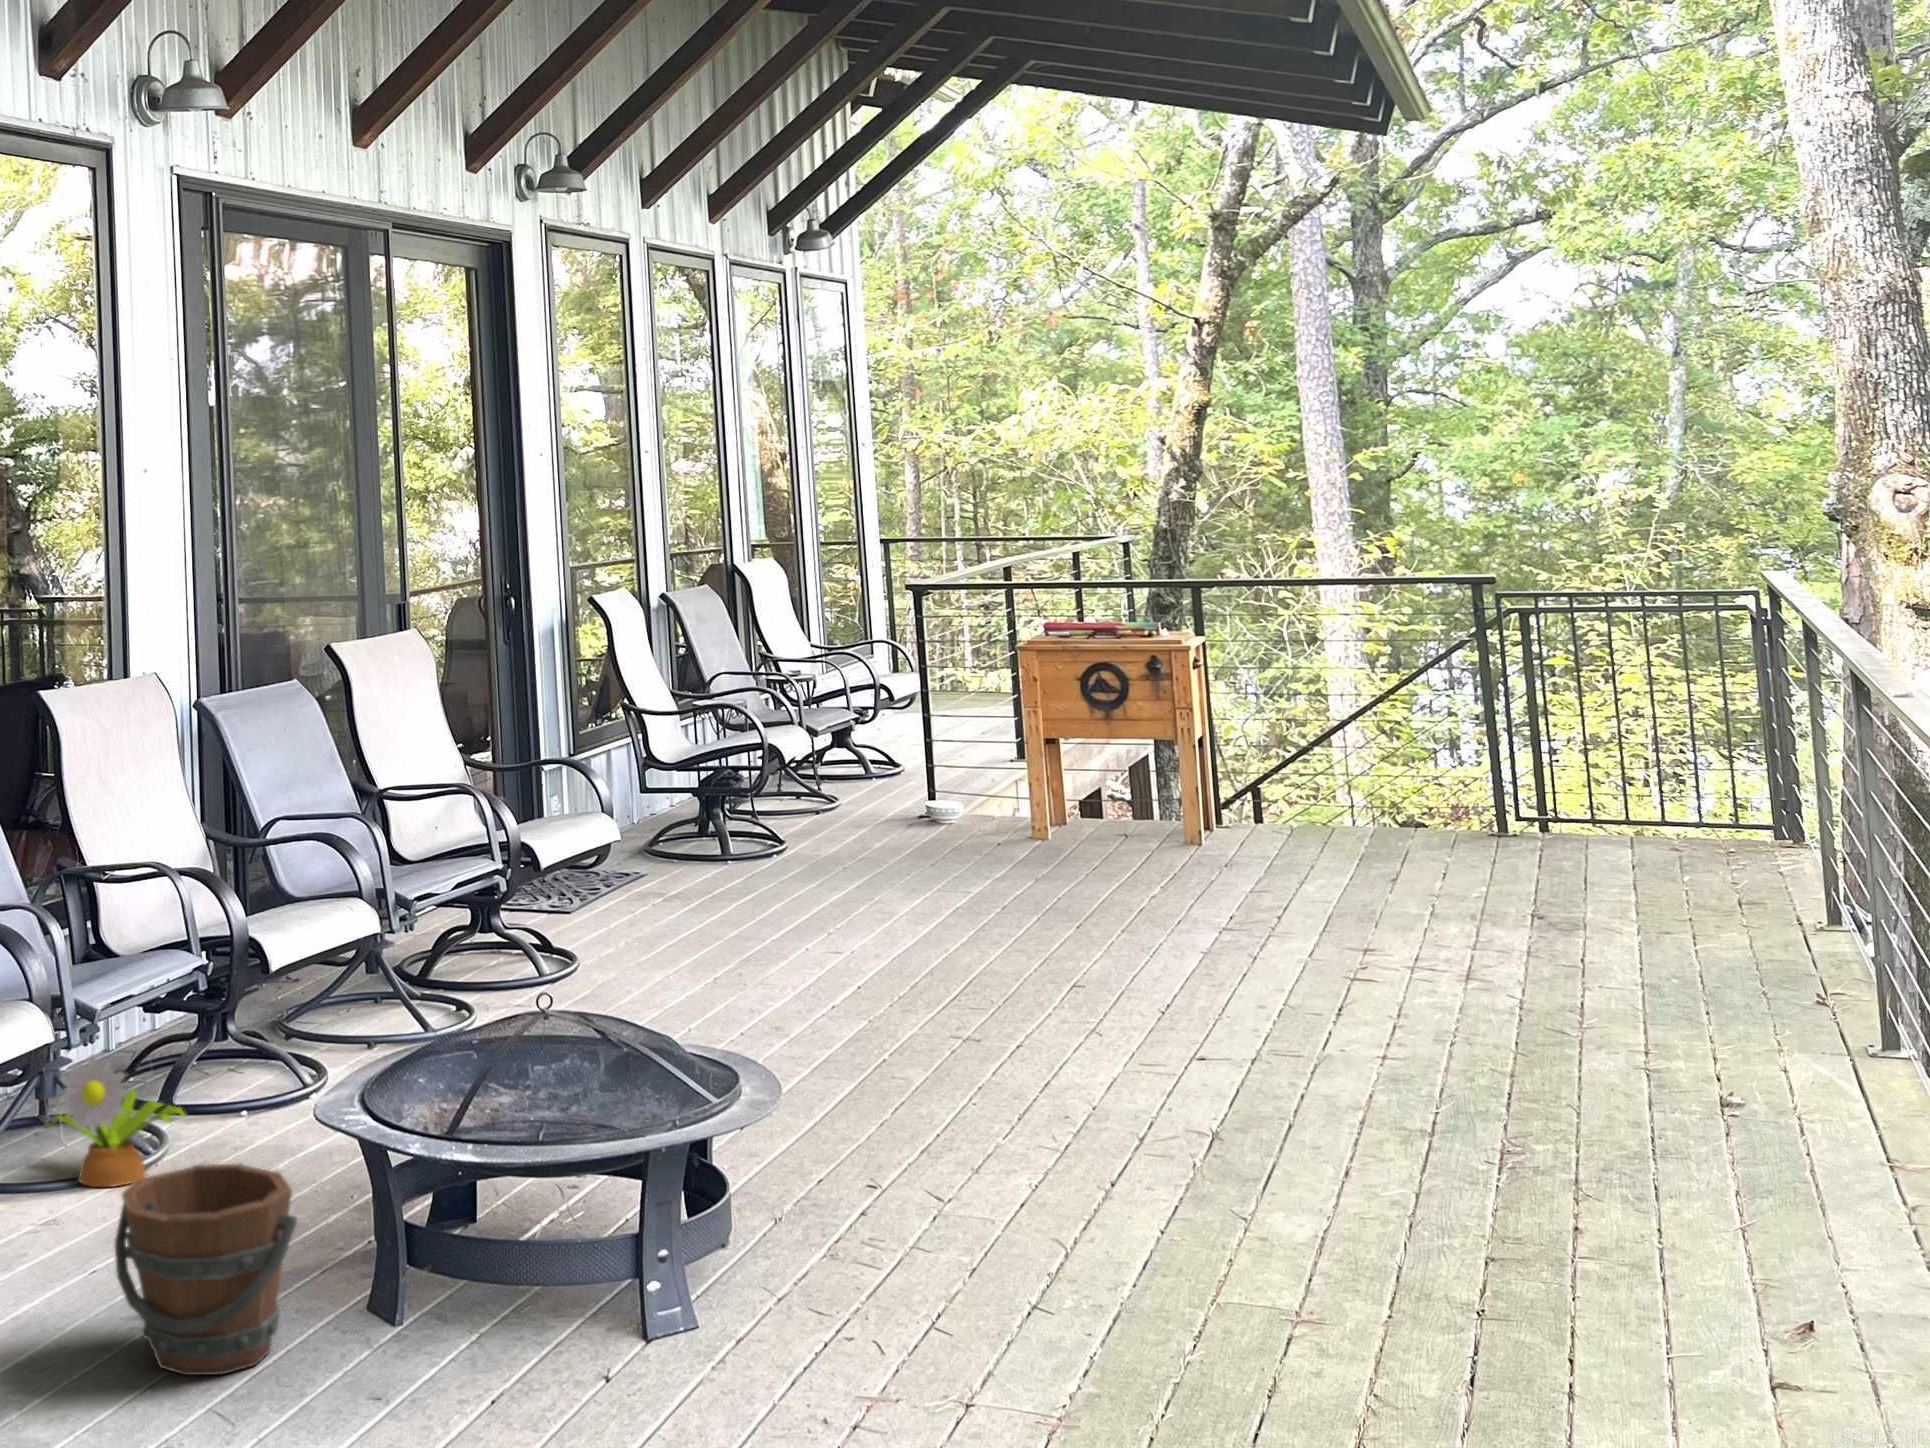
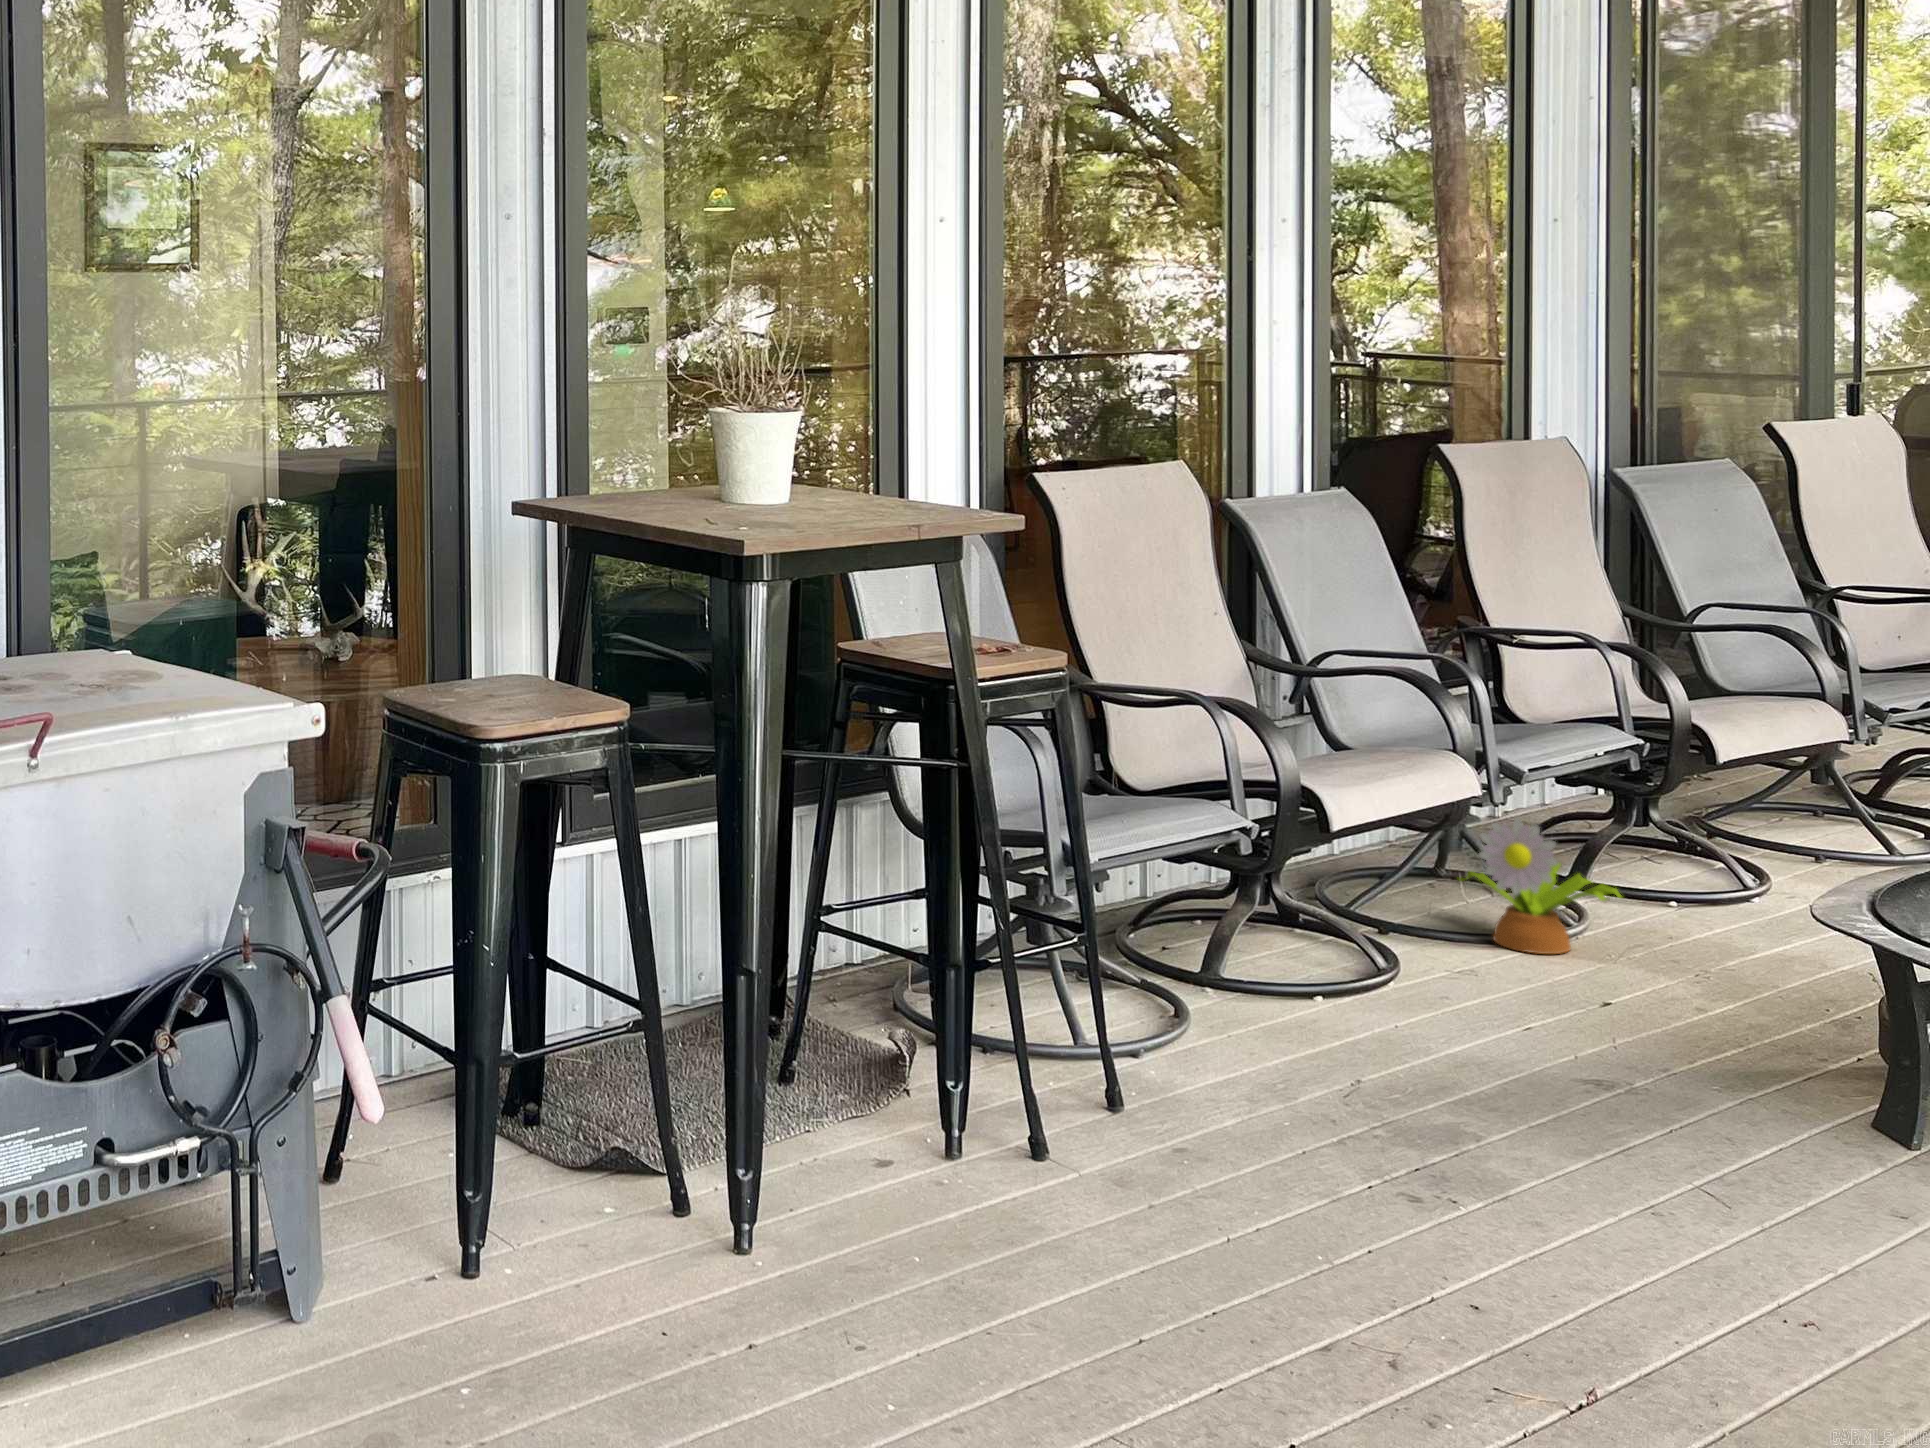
bucket: present [115,1163,297,1375] -> none [1582,948,1814,1165]

